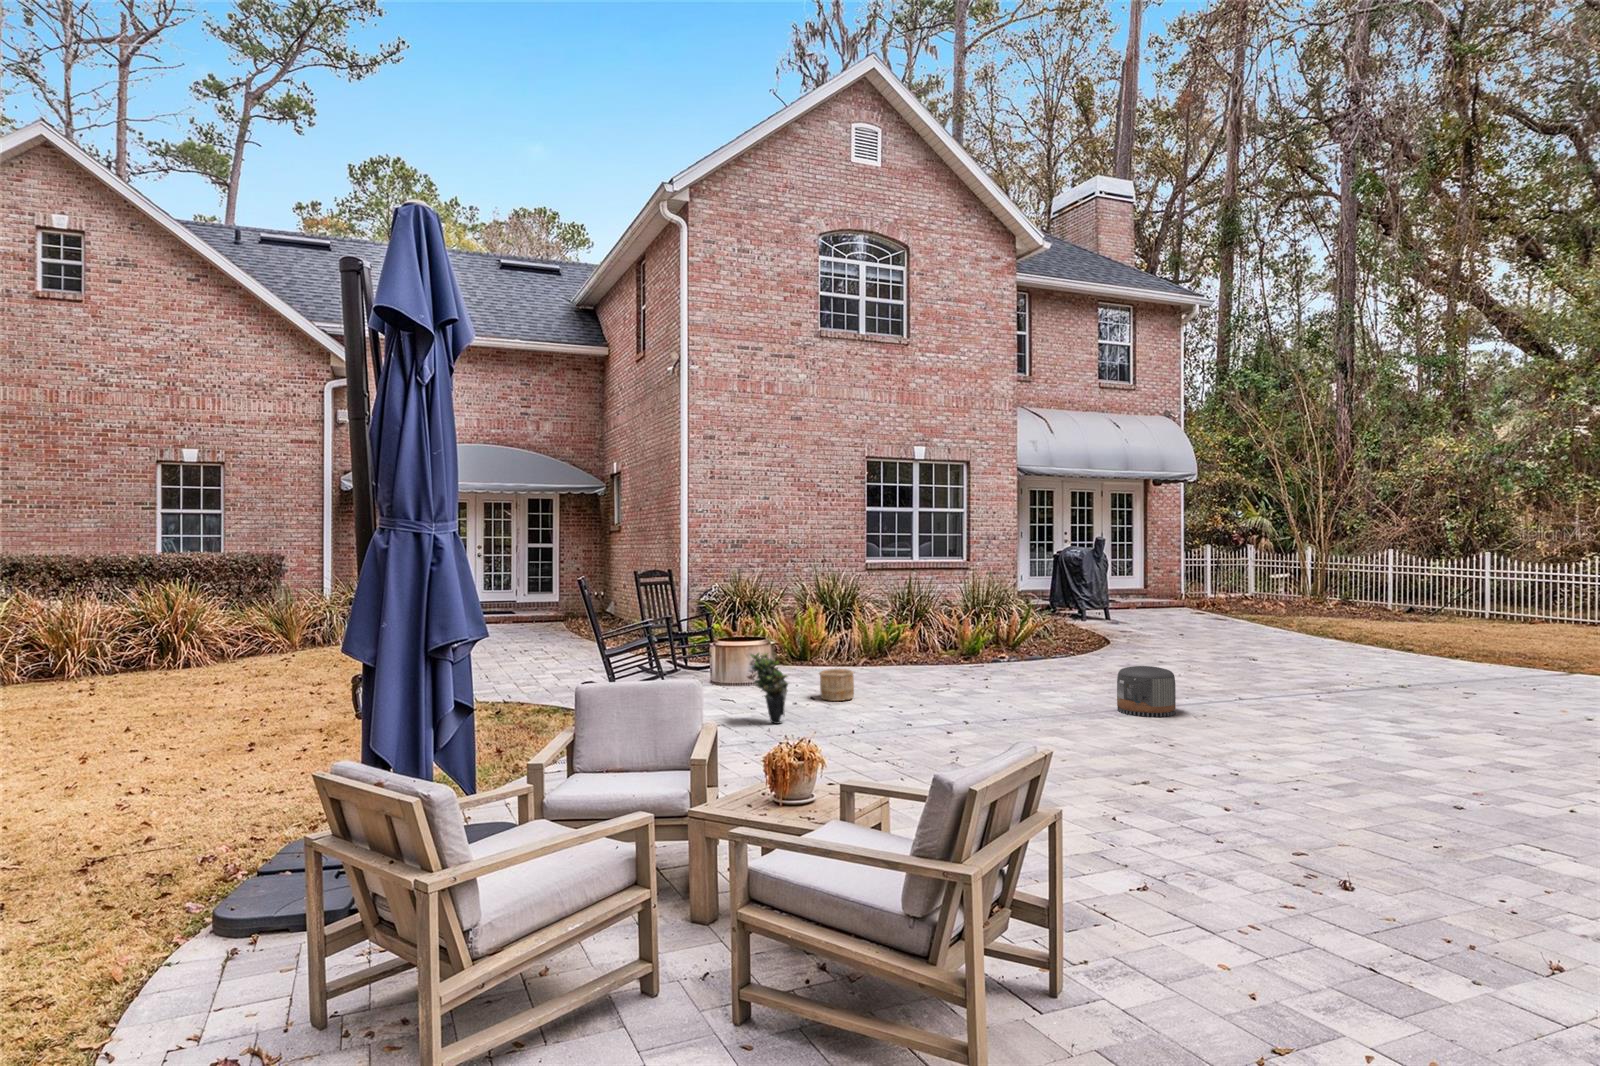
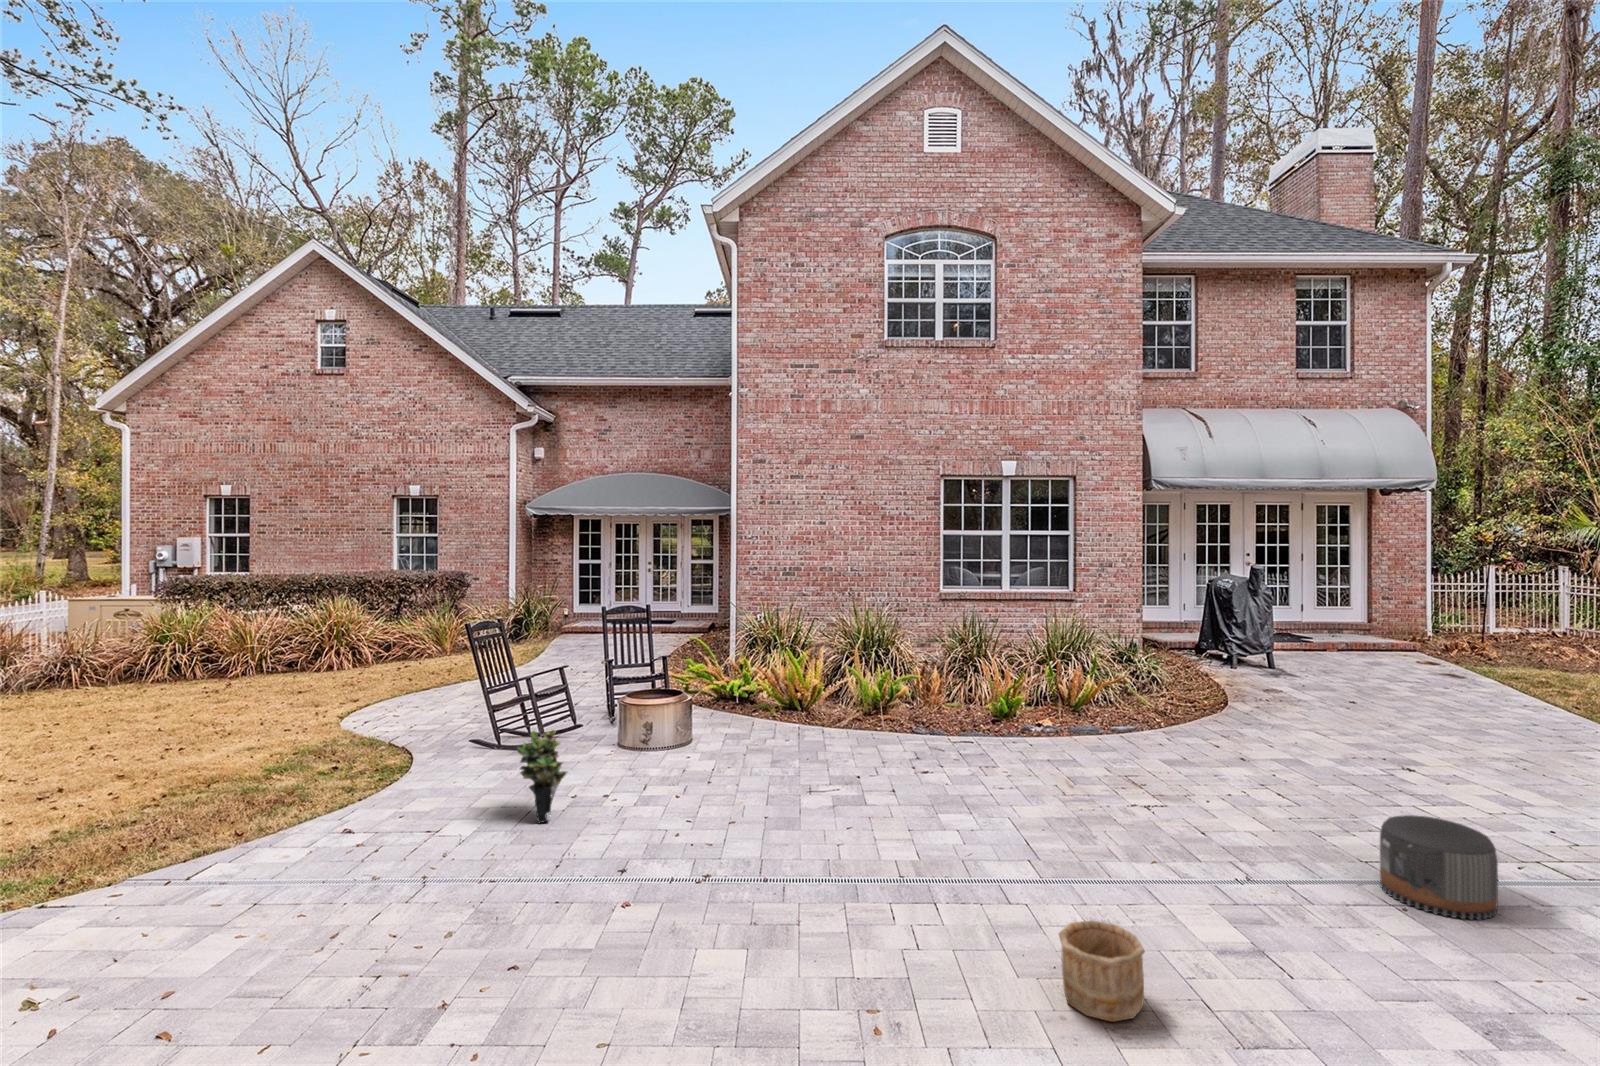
pouf: present [1117,666,1176,717] -> present [1380,815,1498,920]
wooden bucket: present [819,669,854,701] -> present [1058,921,1145,1022]

